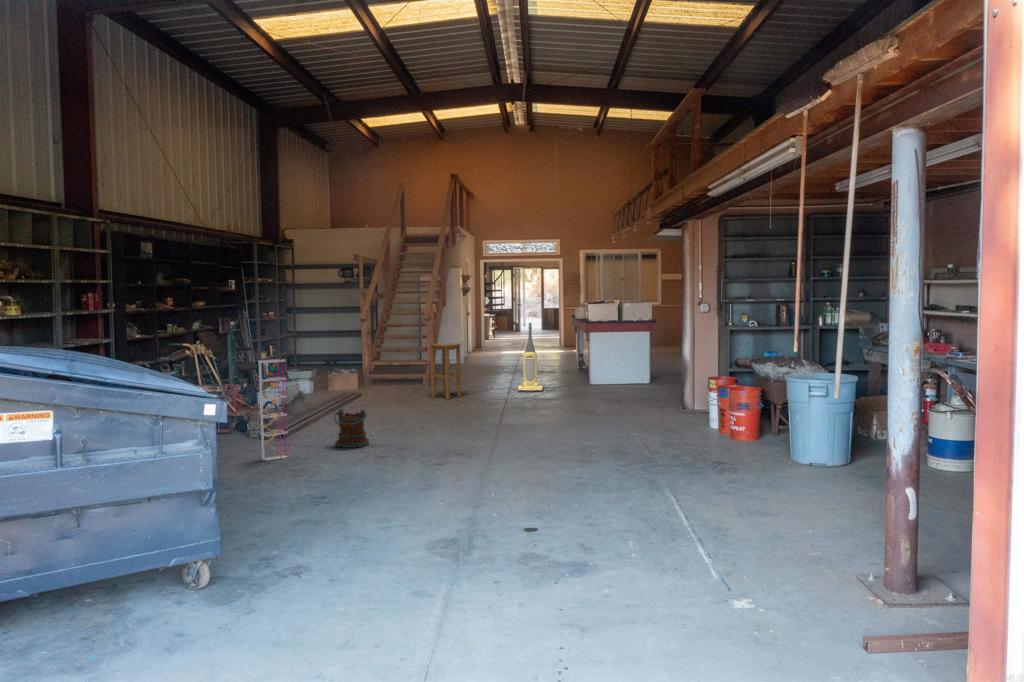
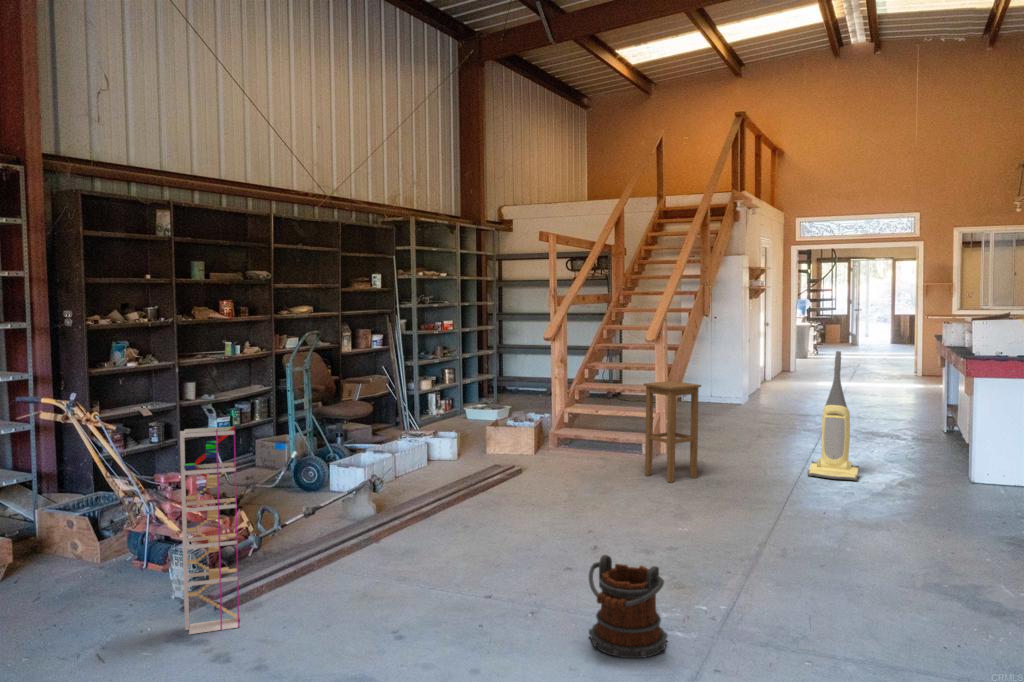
bucket: present [334,409,369,448] -> present [589,555,667,658]

